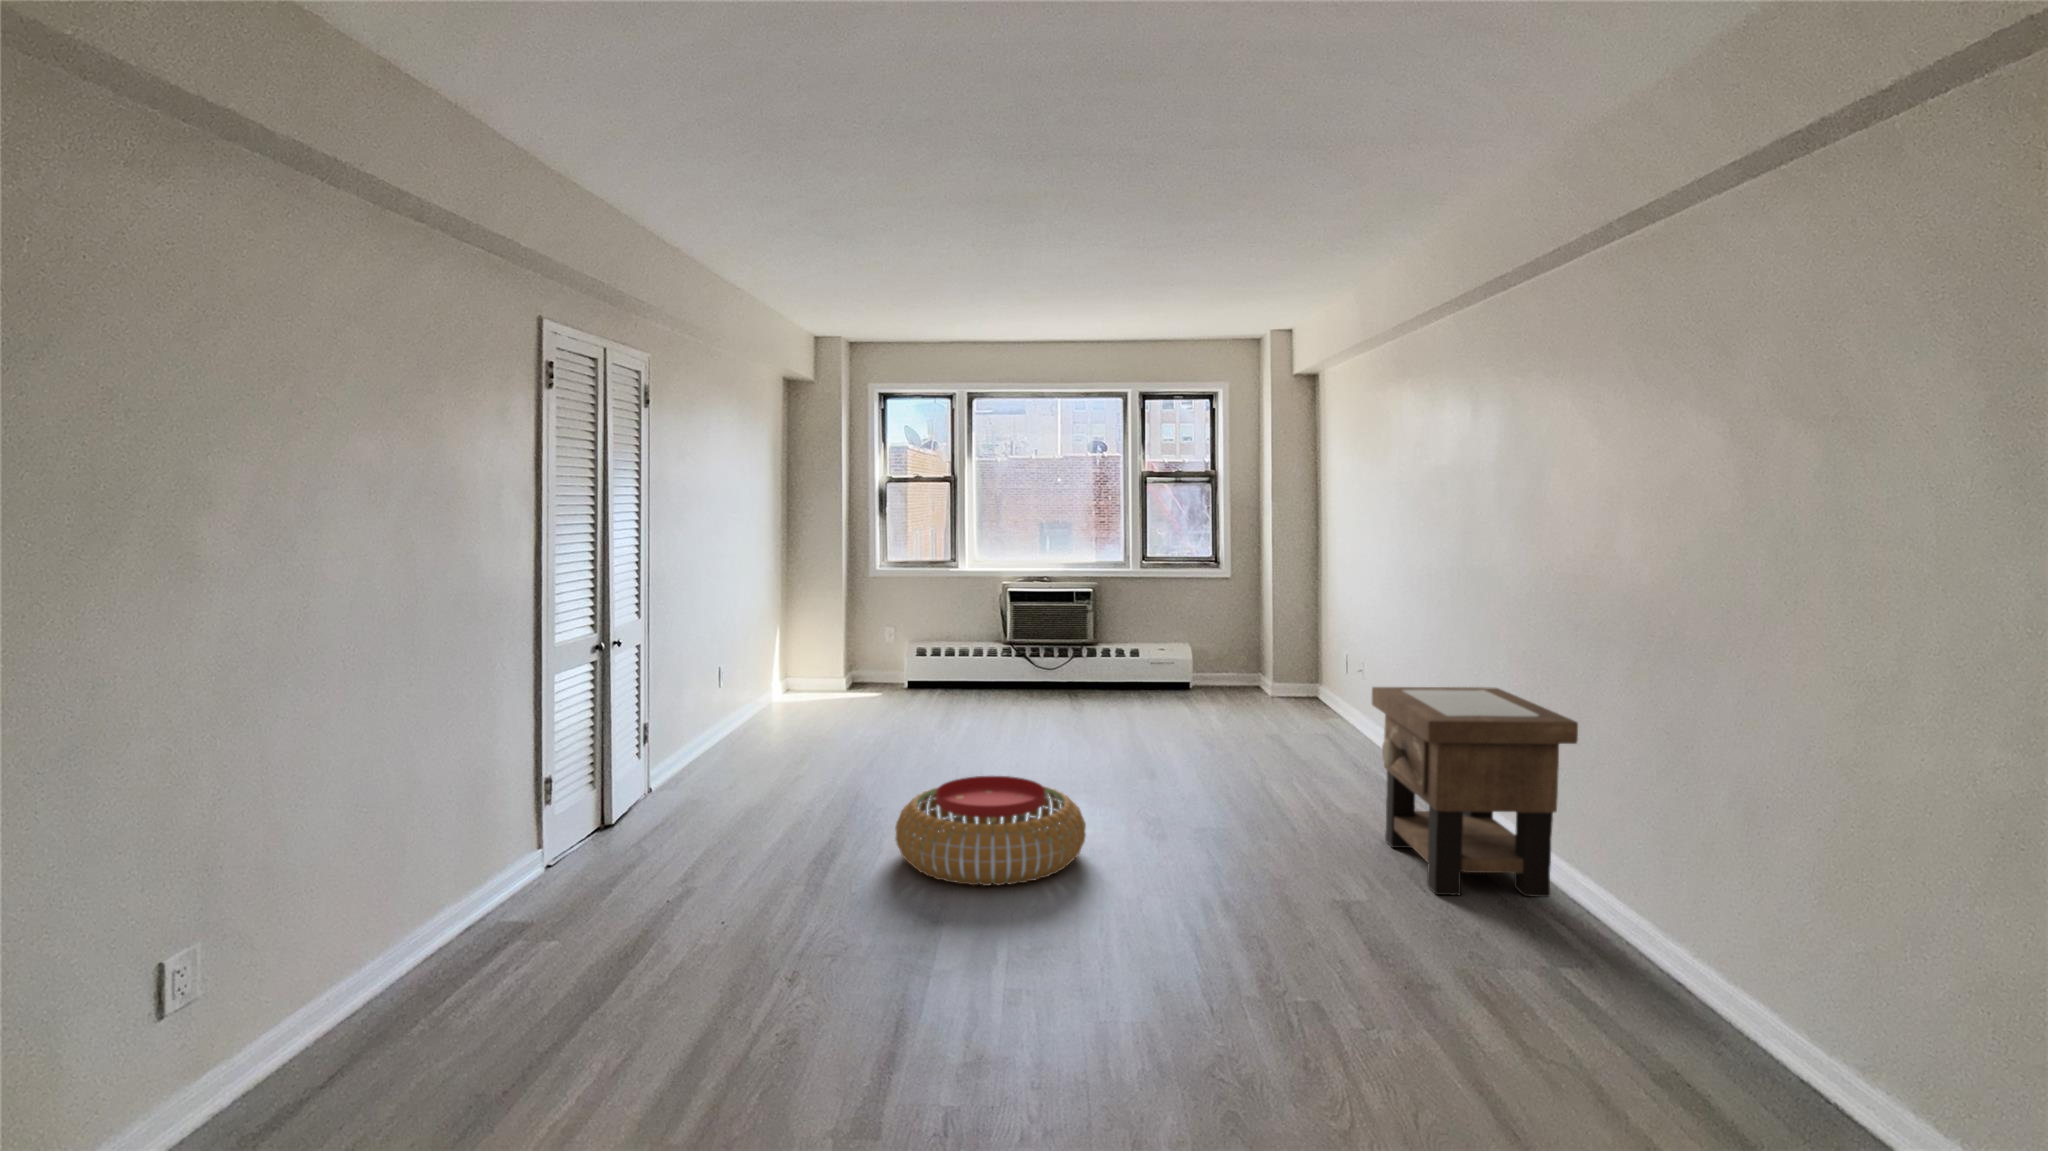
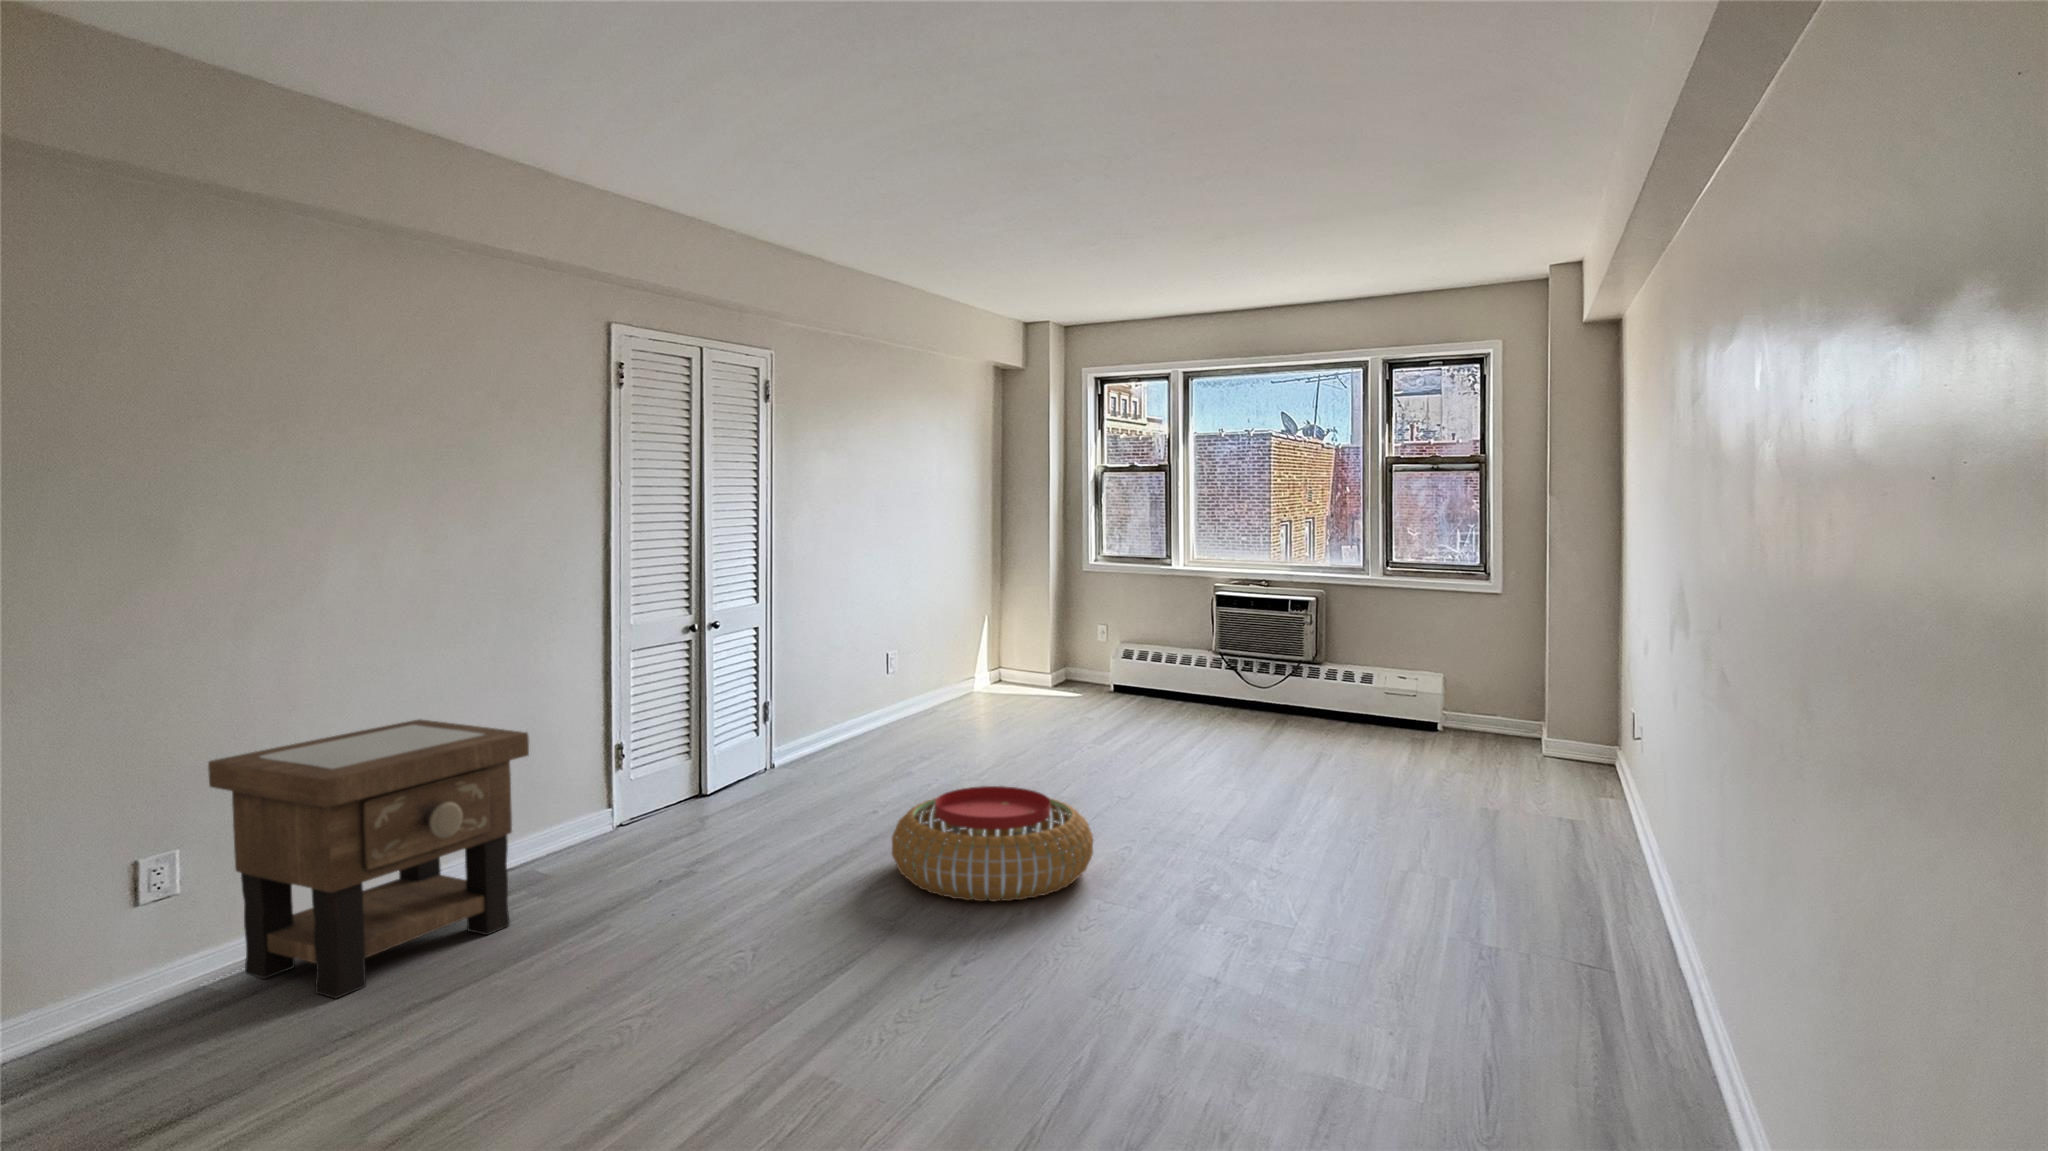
side table: present [1372,687,1578,897] -> present [208,720,529,998]

